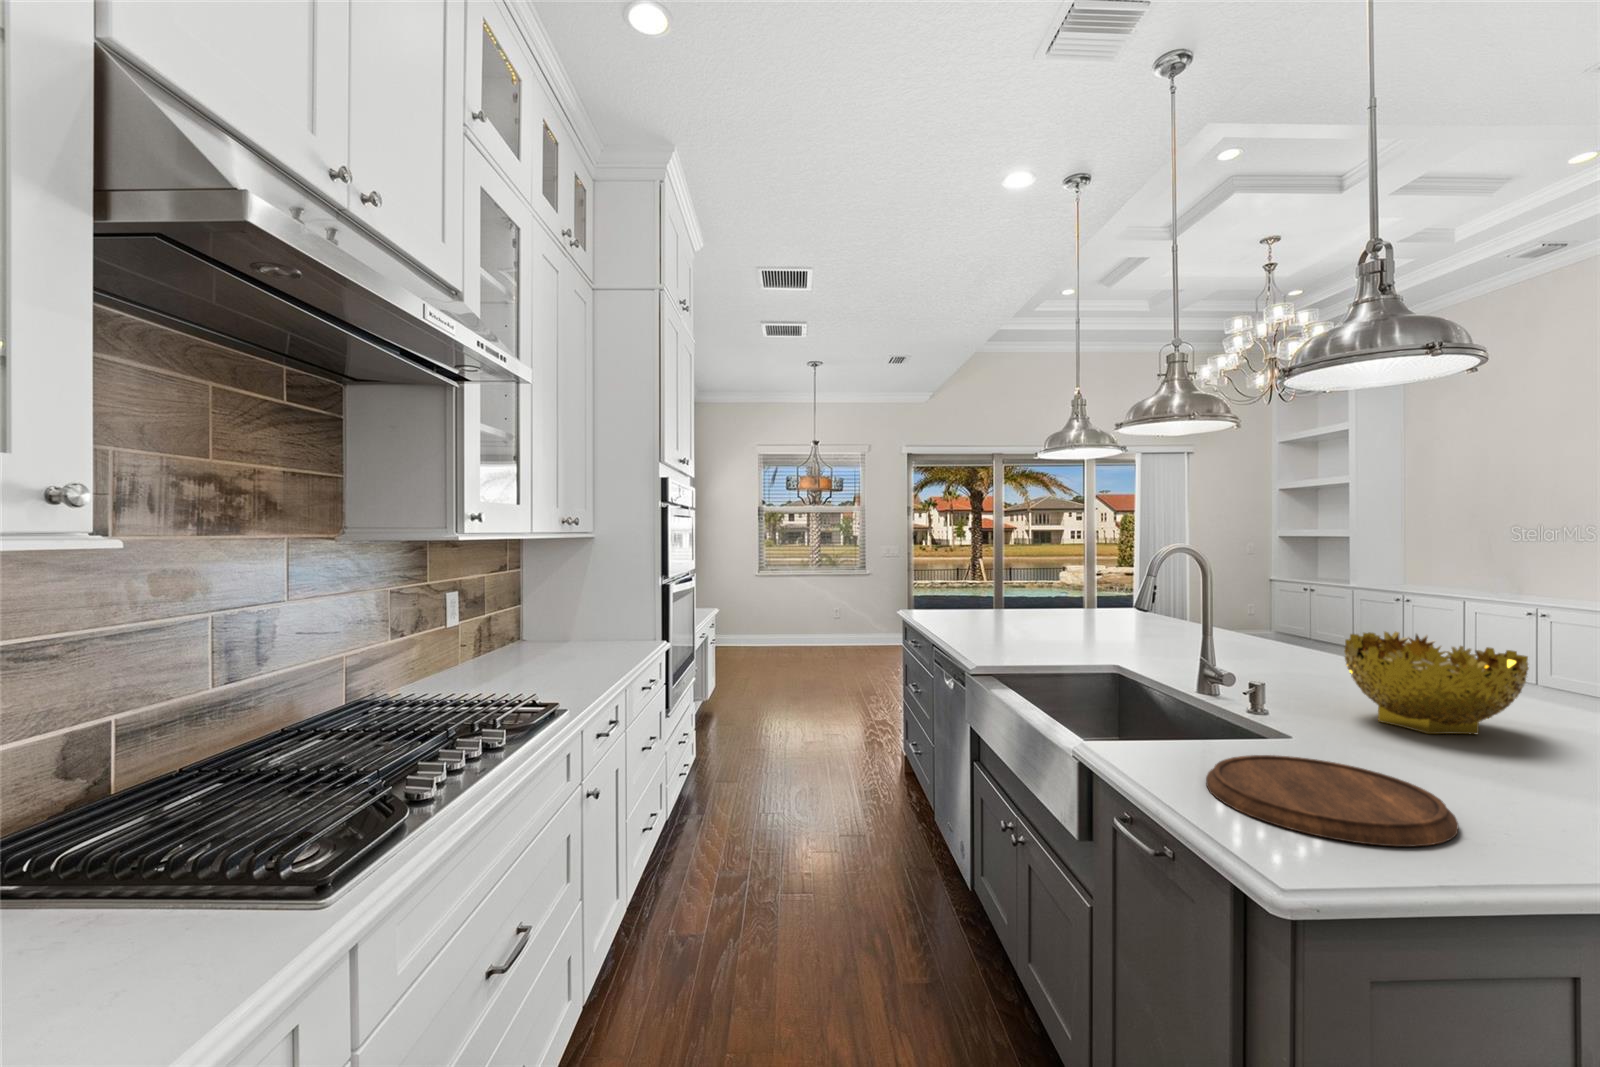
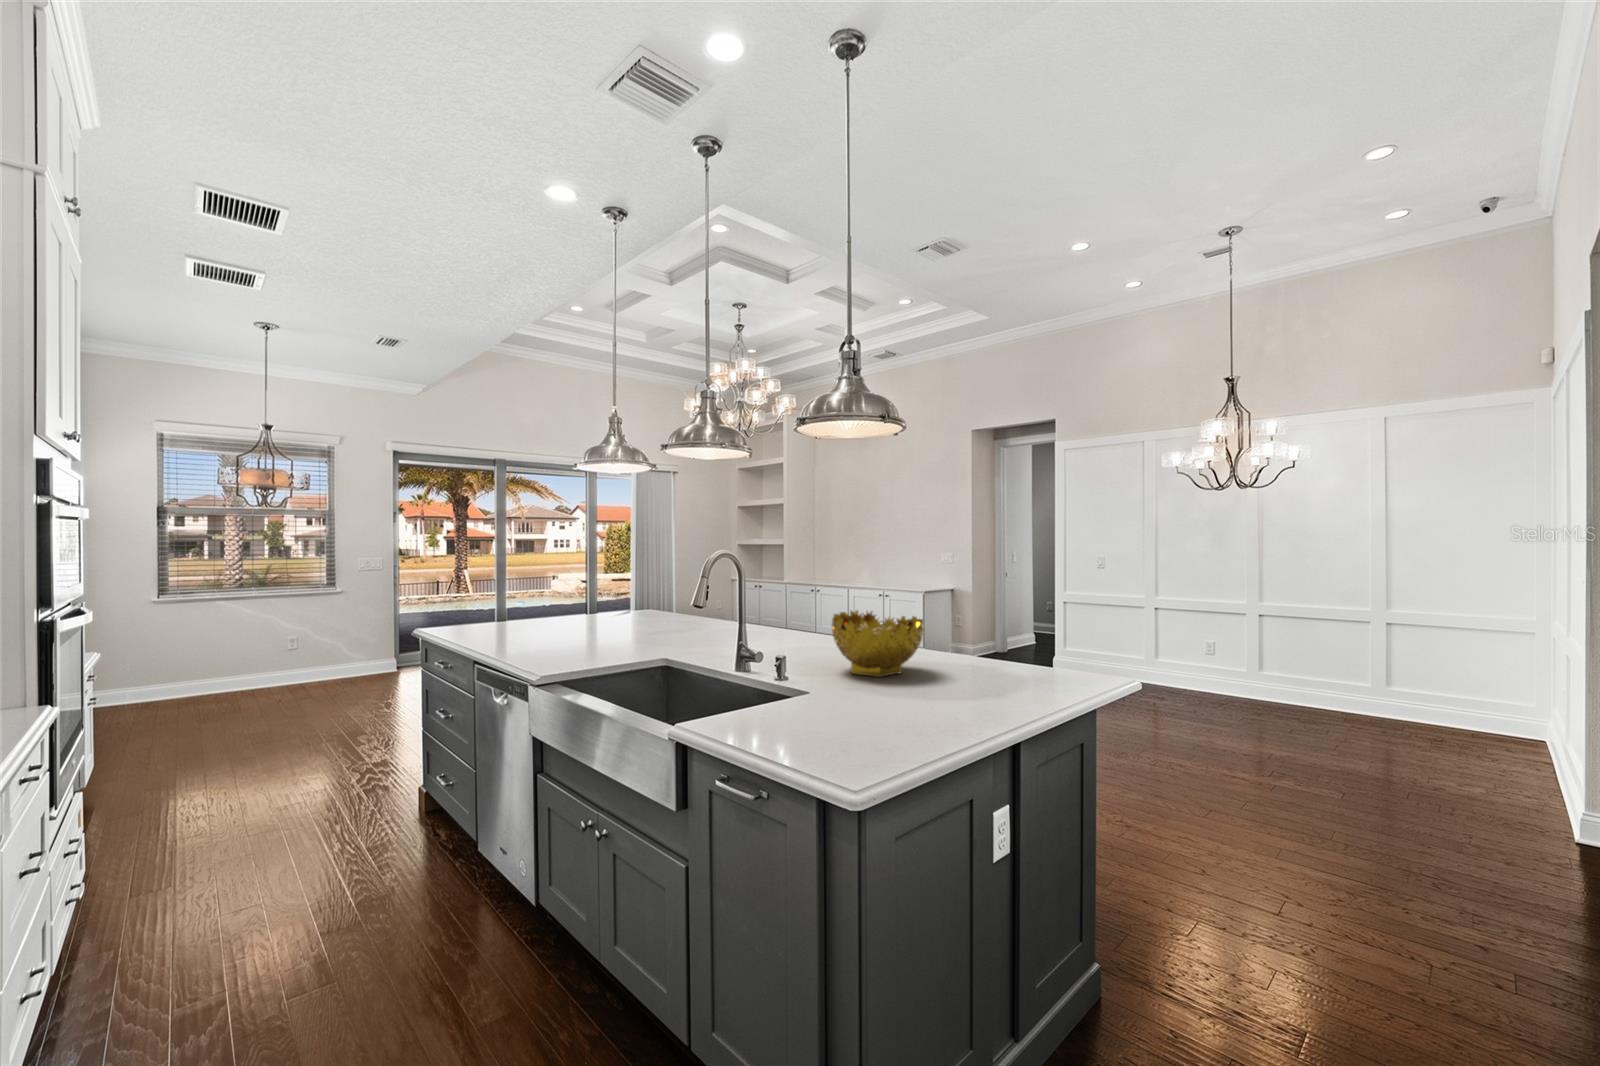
cutting board: present [1206,755,1458,846] -> none [778,704,919,753]

